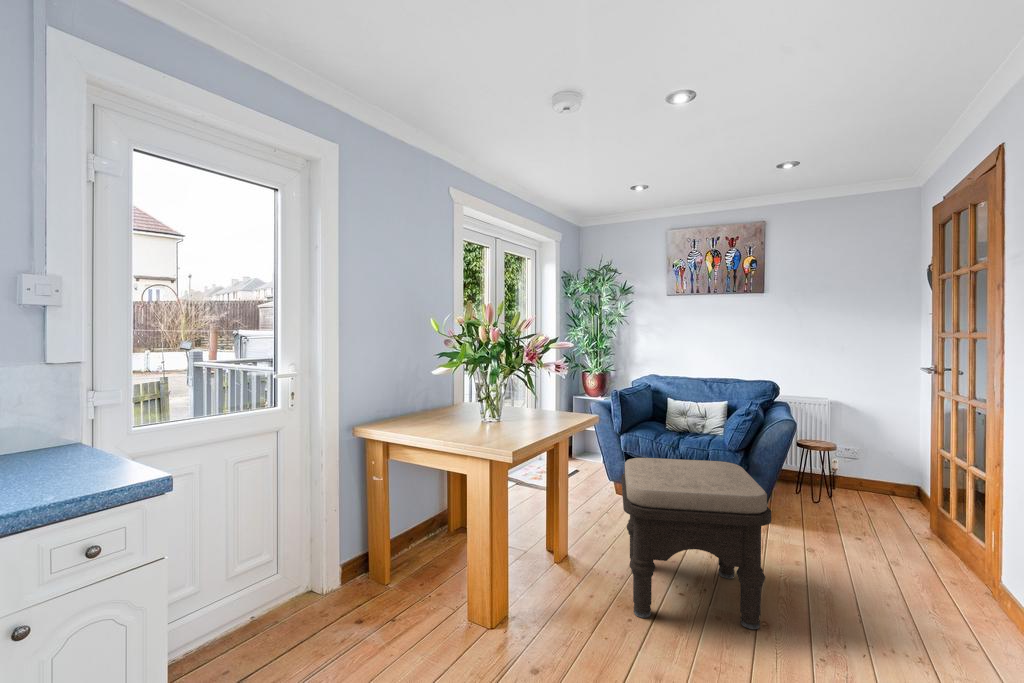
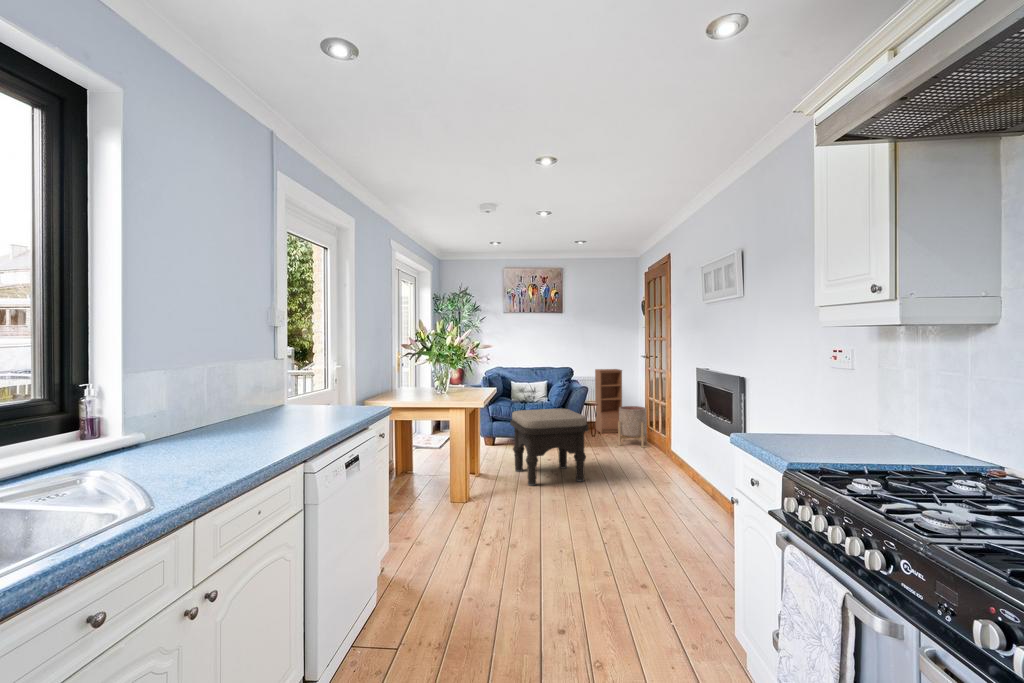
bookcase: none [822,386,880,502] -> present [595,369,622,433]
planter: none [863,460,931,549] -> present [618,406,647,448]

